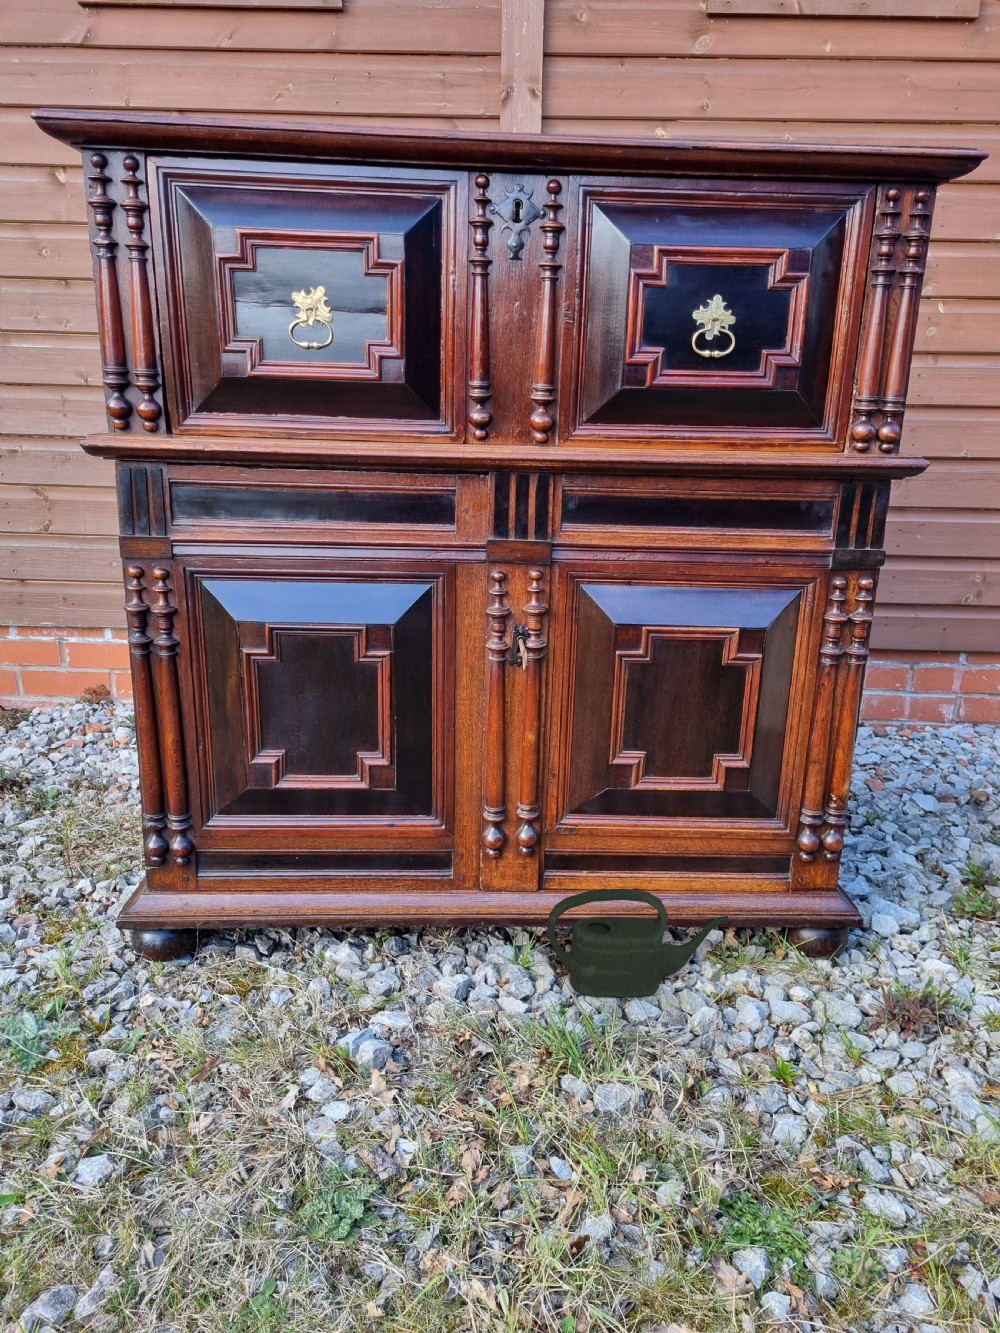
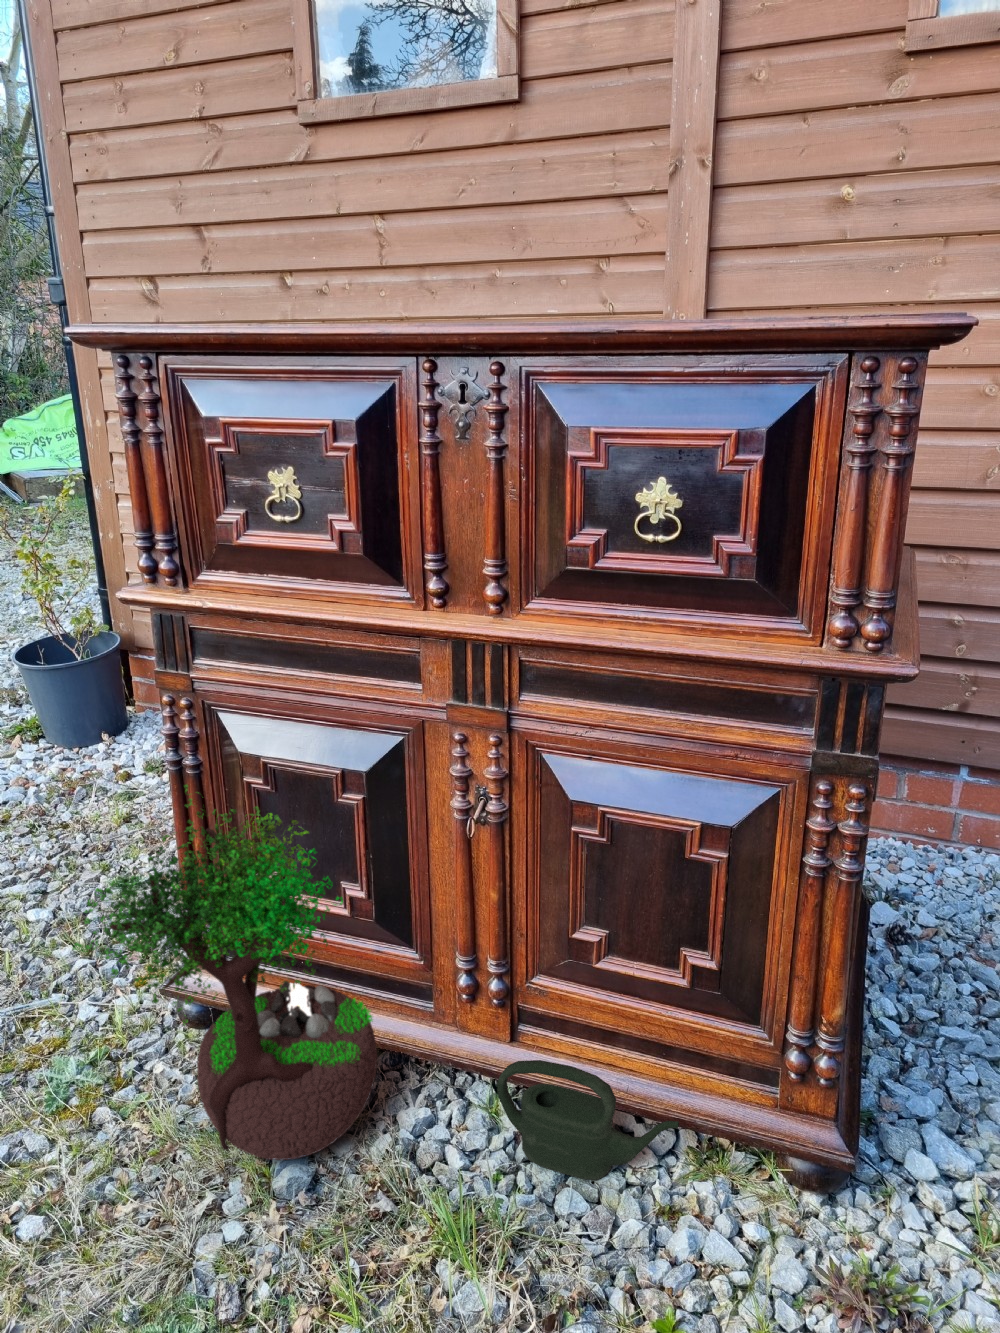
potted tree: none [152,610,462,1052] -> present [72,785,377,1160]

